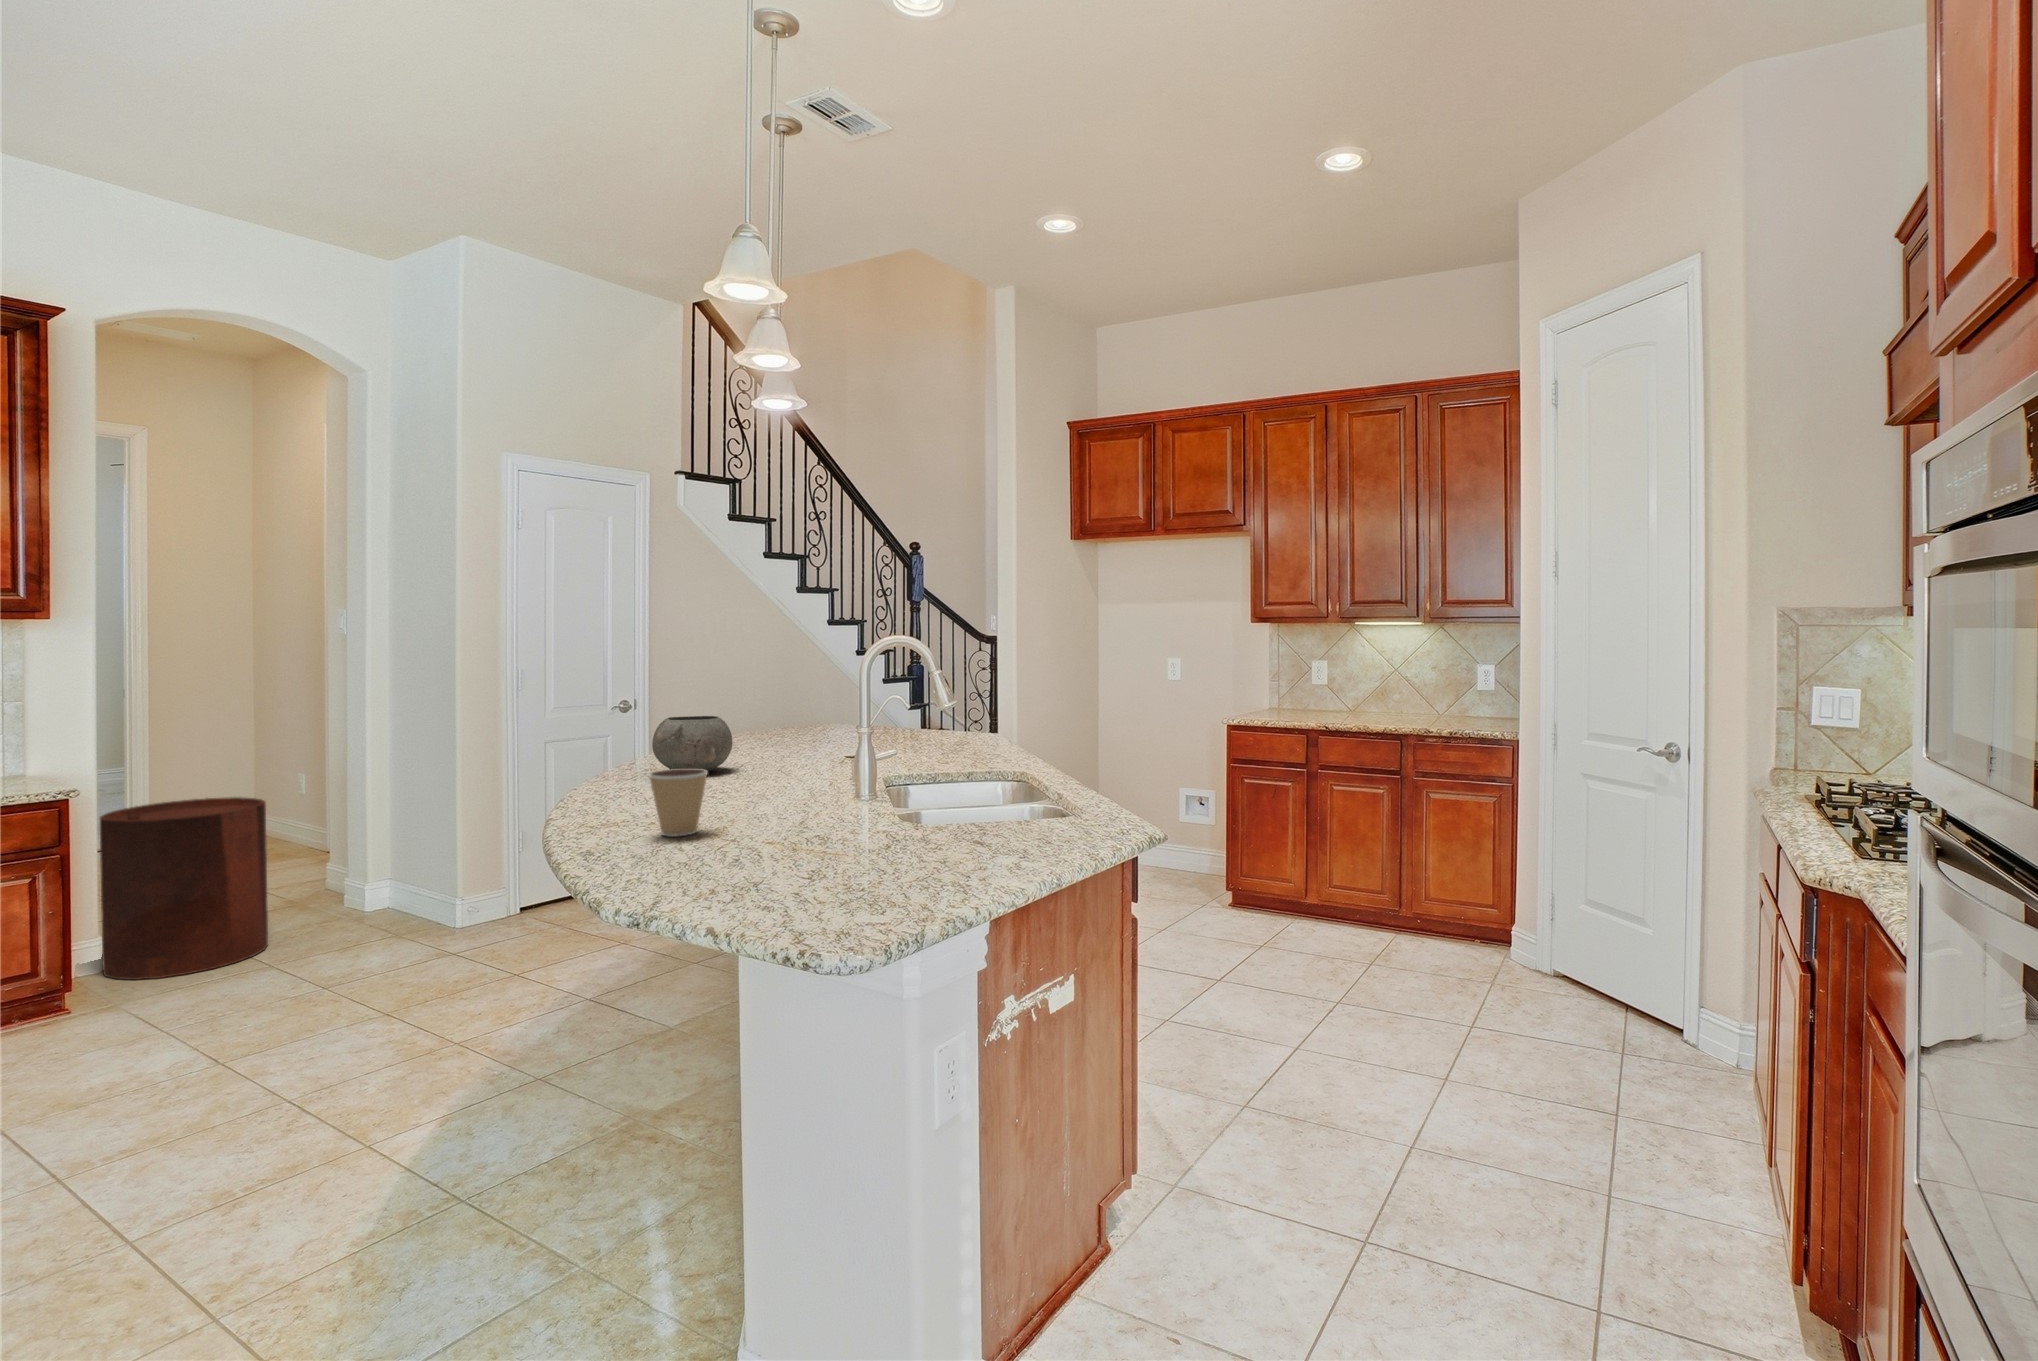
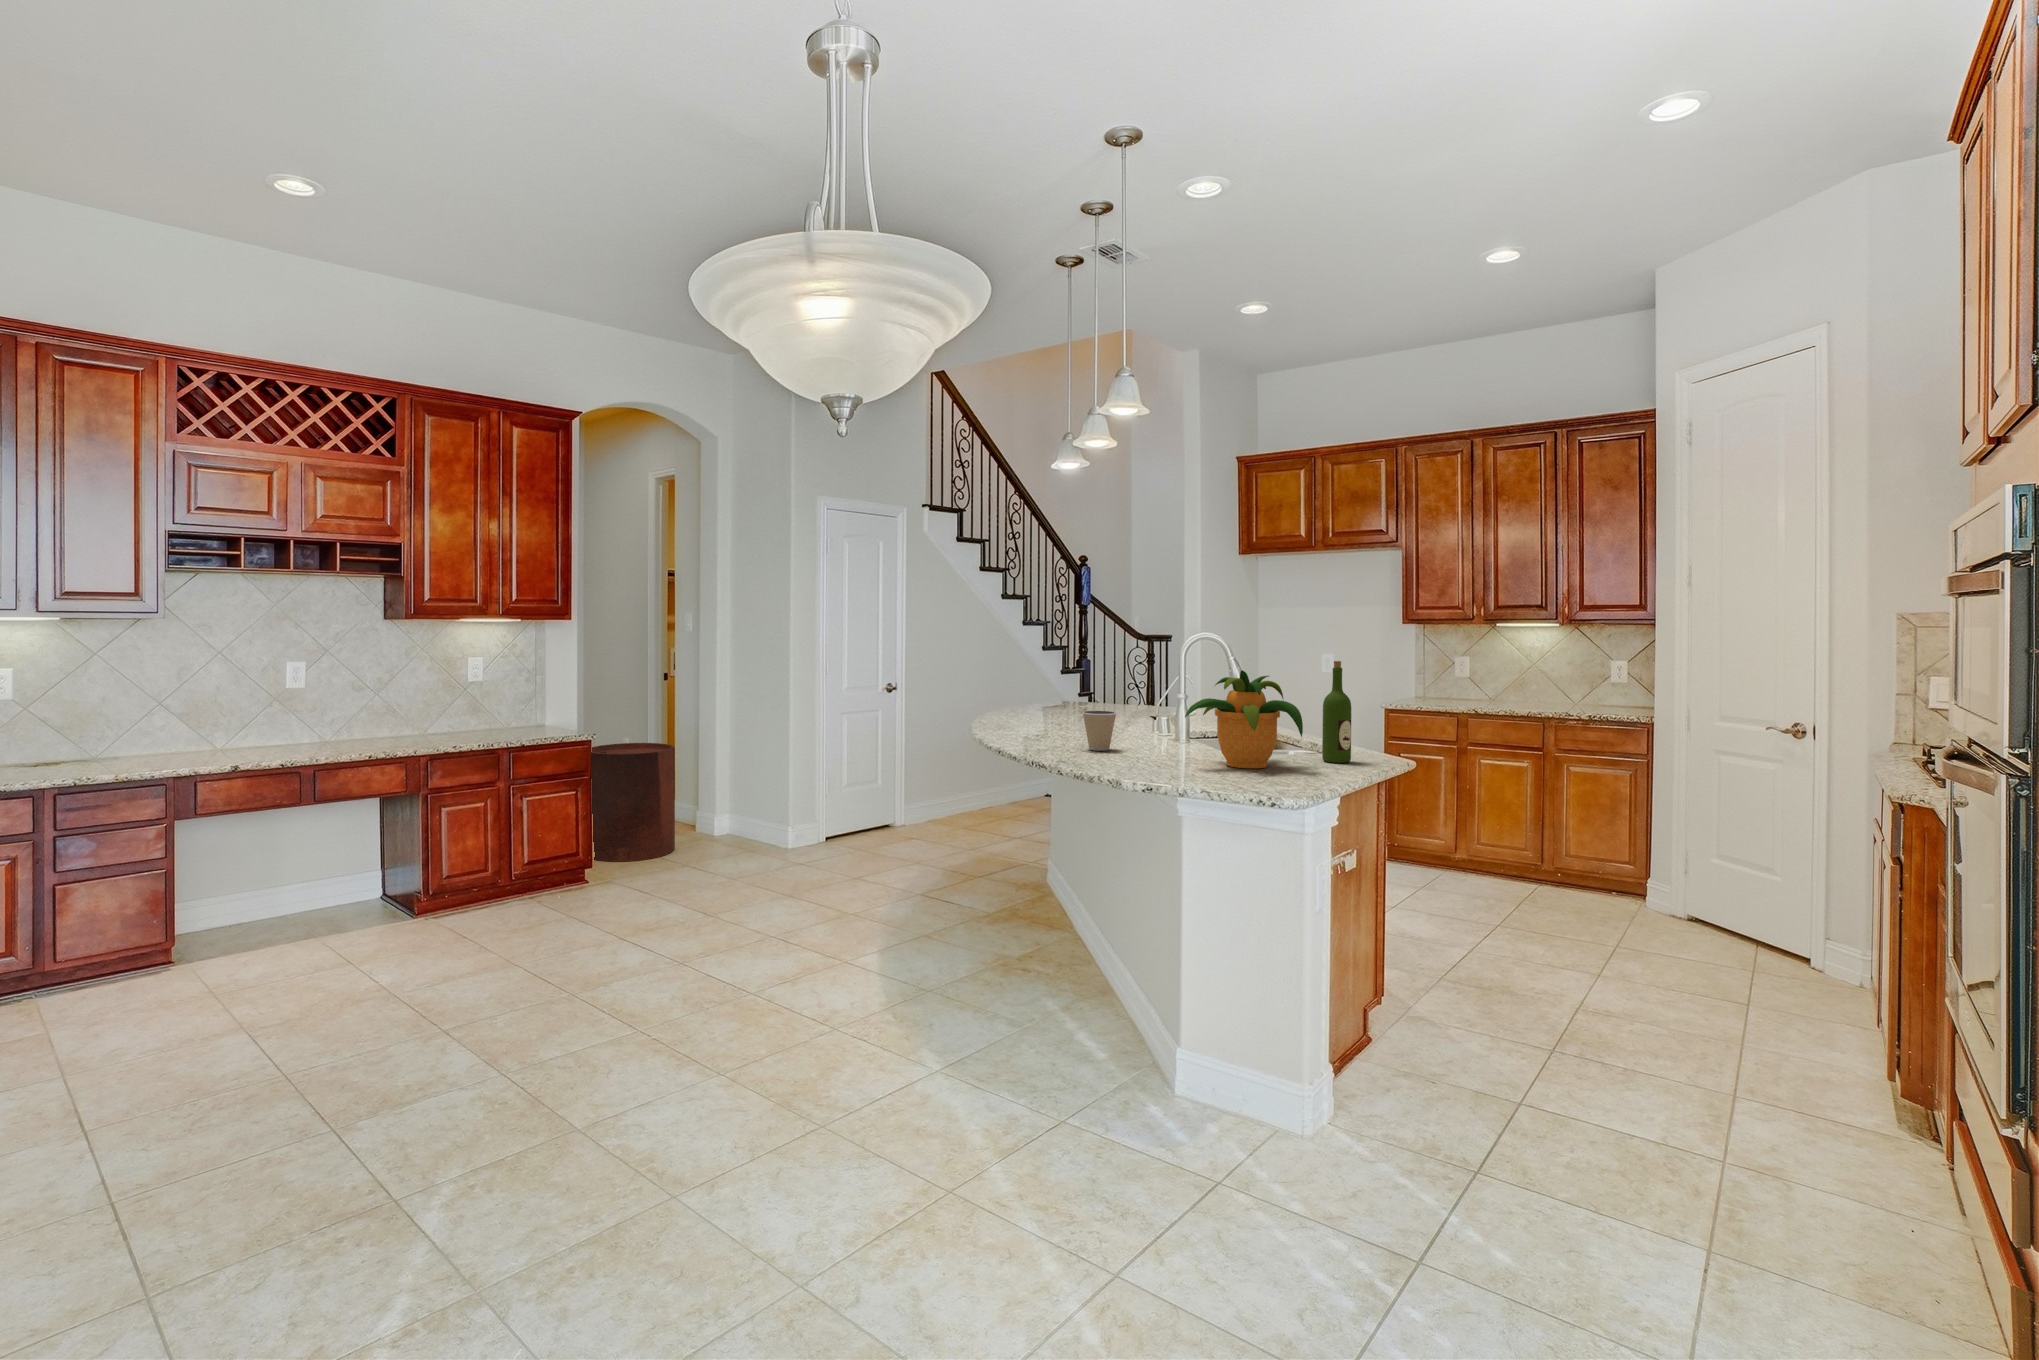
wine bottle: none [1014,686,1056,850] -> present [1322,661,1351,763]
potted plant: none [752,707,959,874] -> present [1185,670,1303,768]
bowl: present [652,716,732,771] -> none [1015,685,1066,723]

